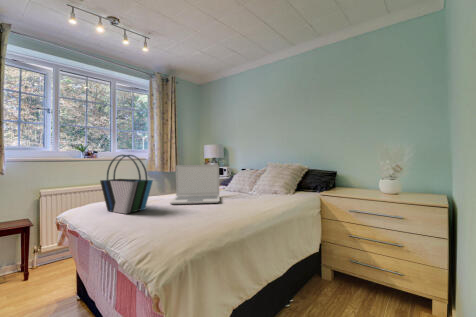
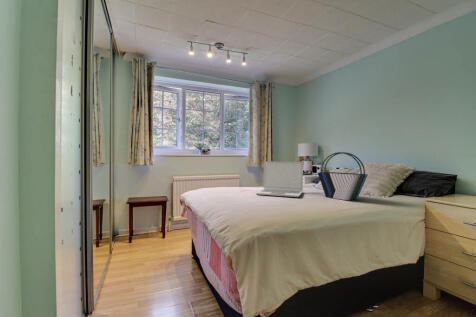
tote bag: present [100,154,153,214] -> present [318,152,368,200]

